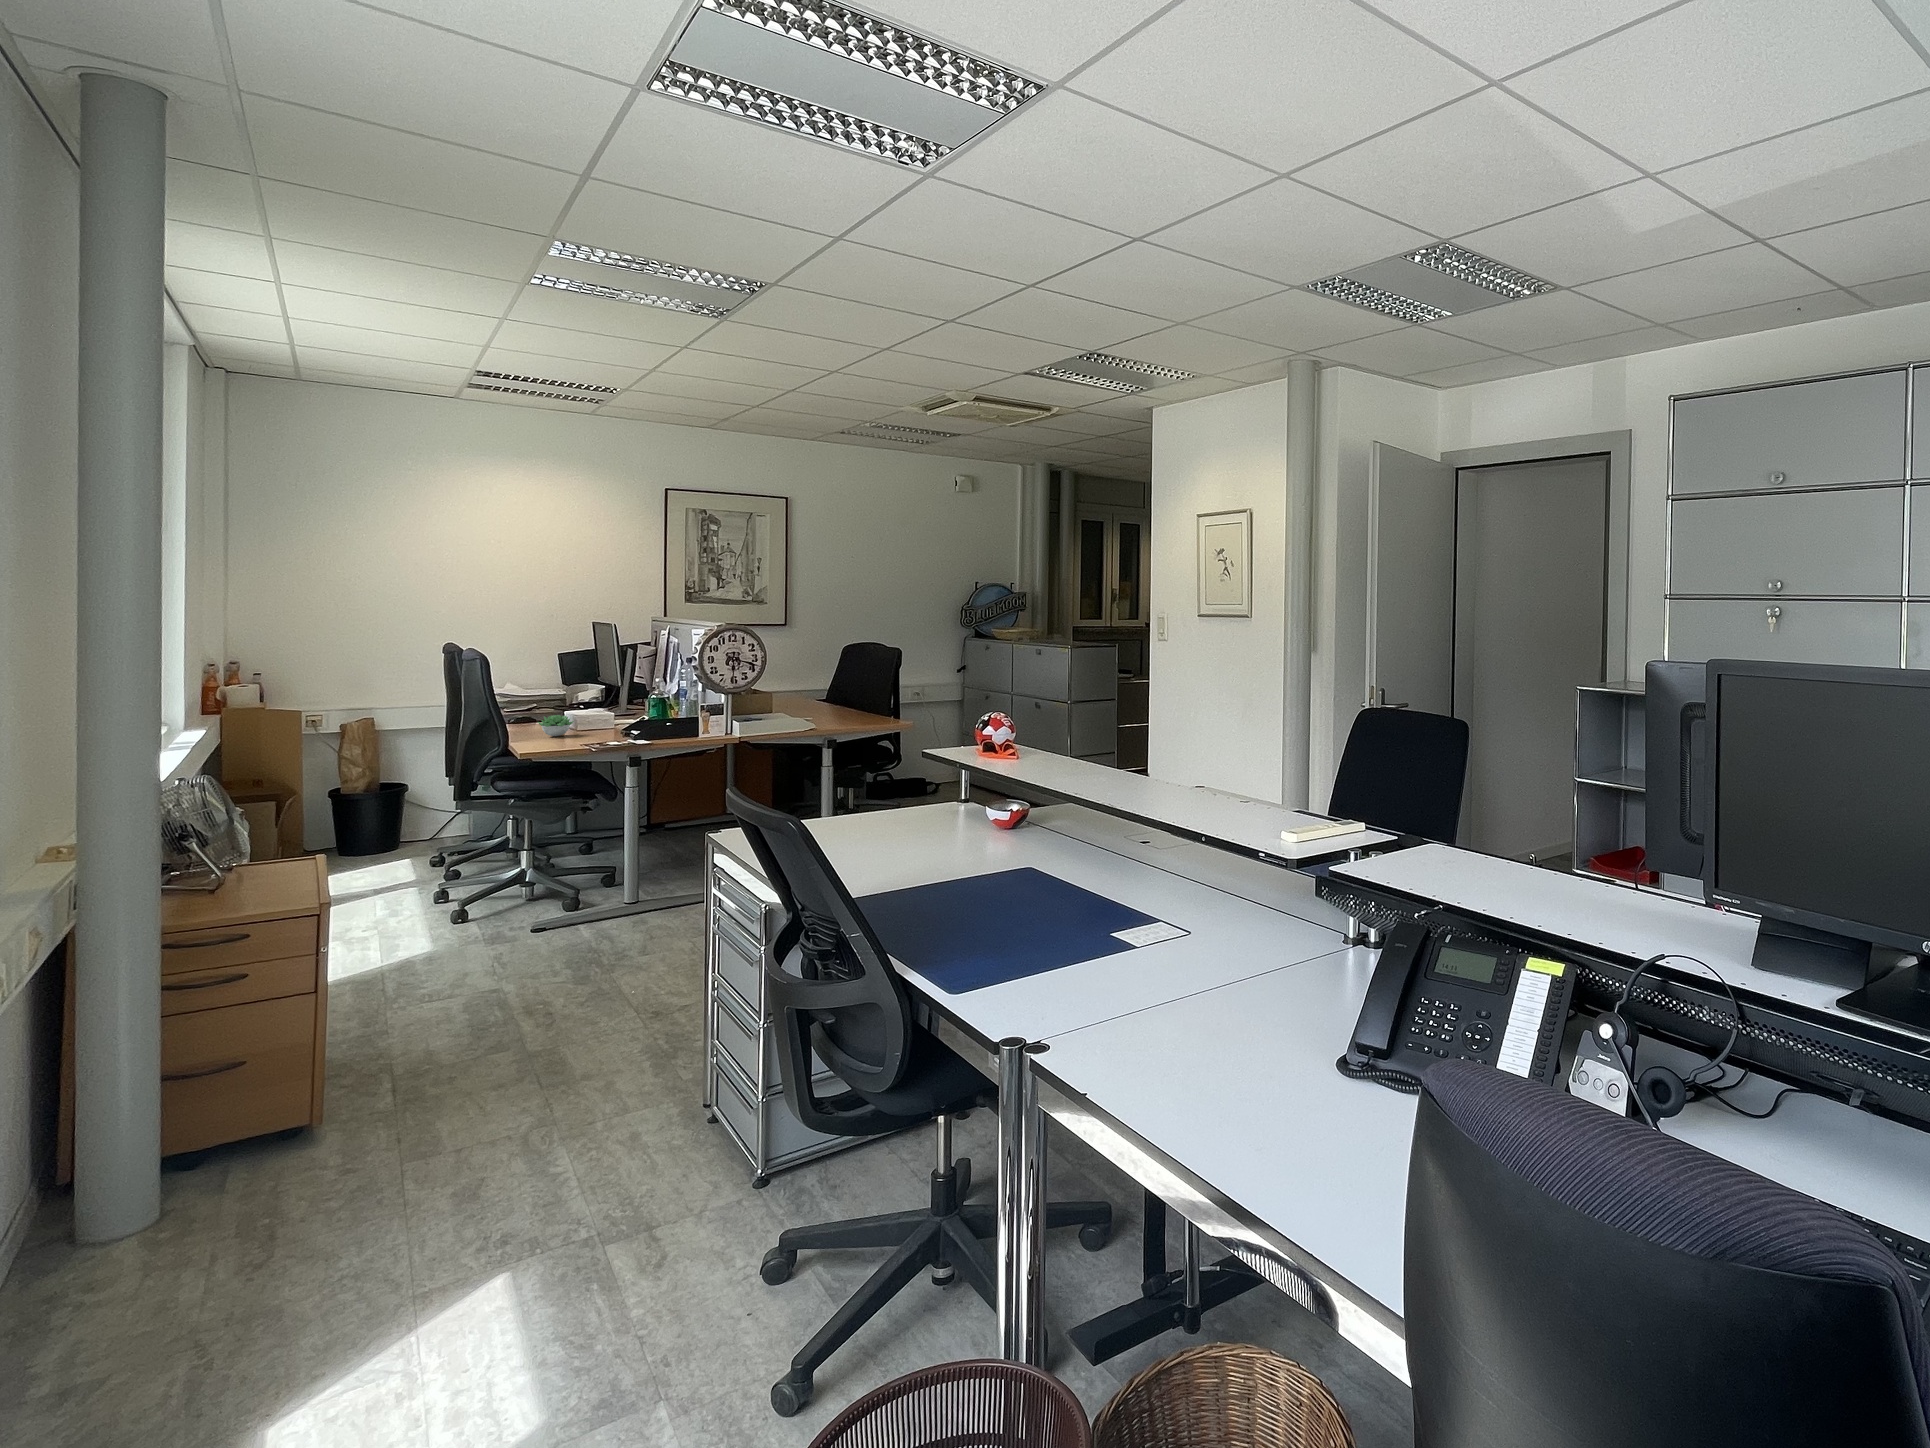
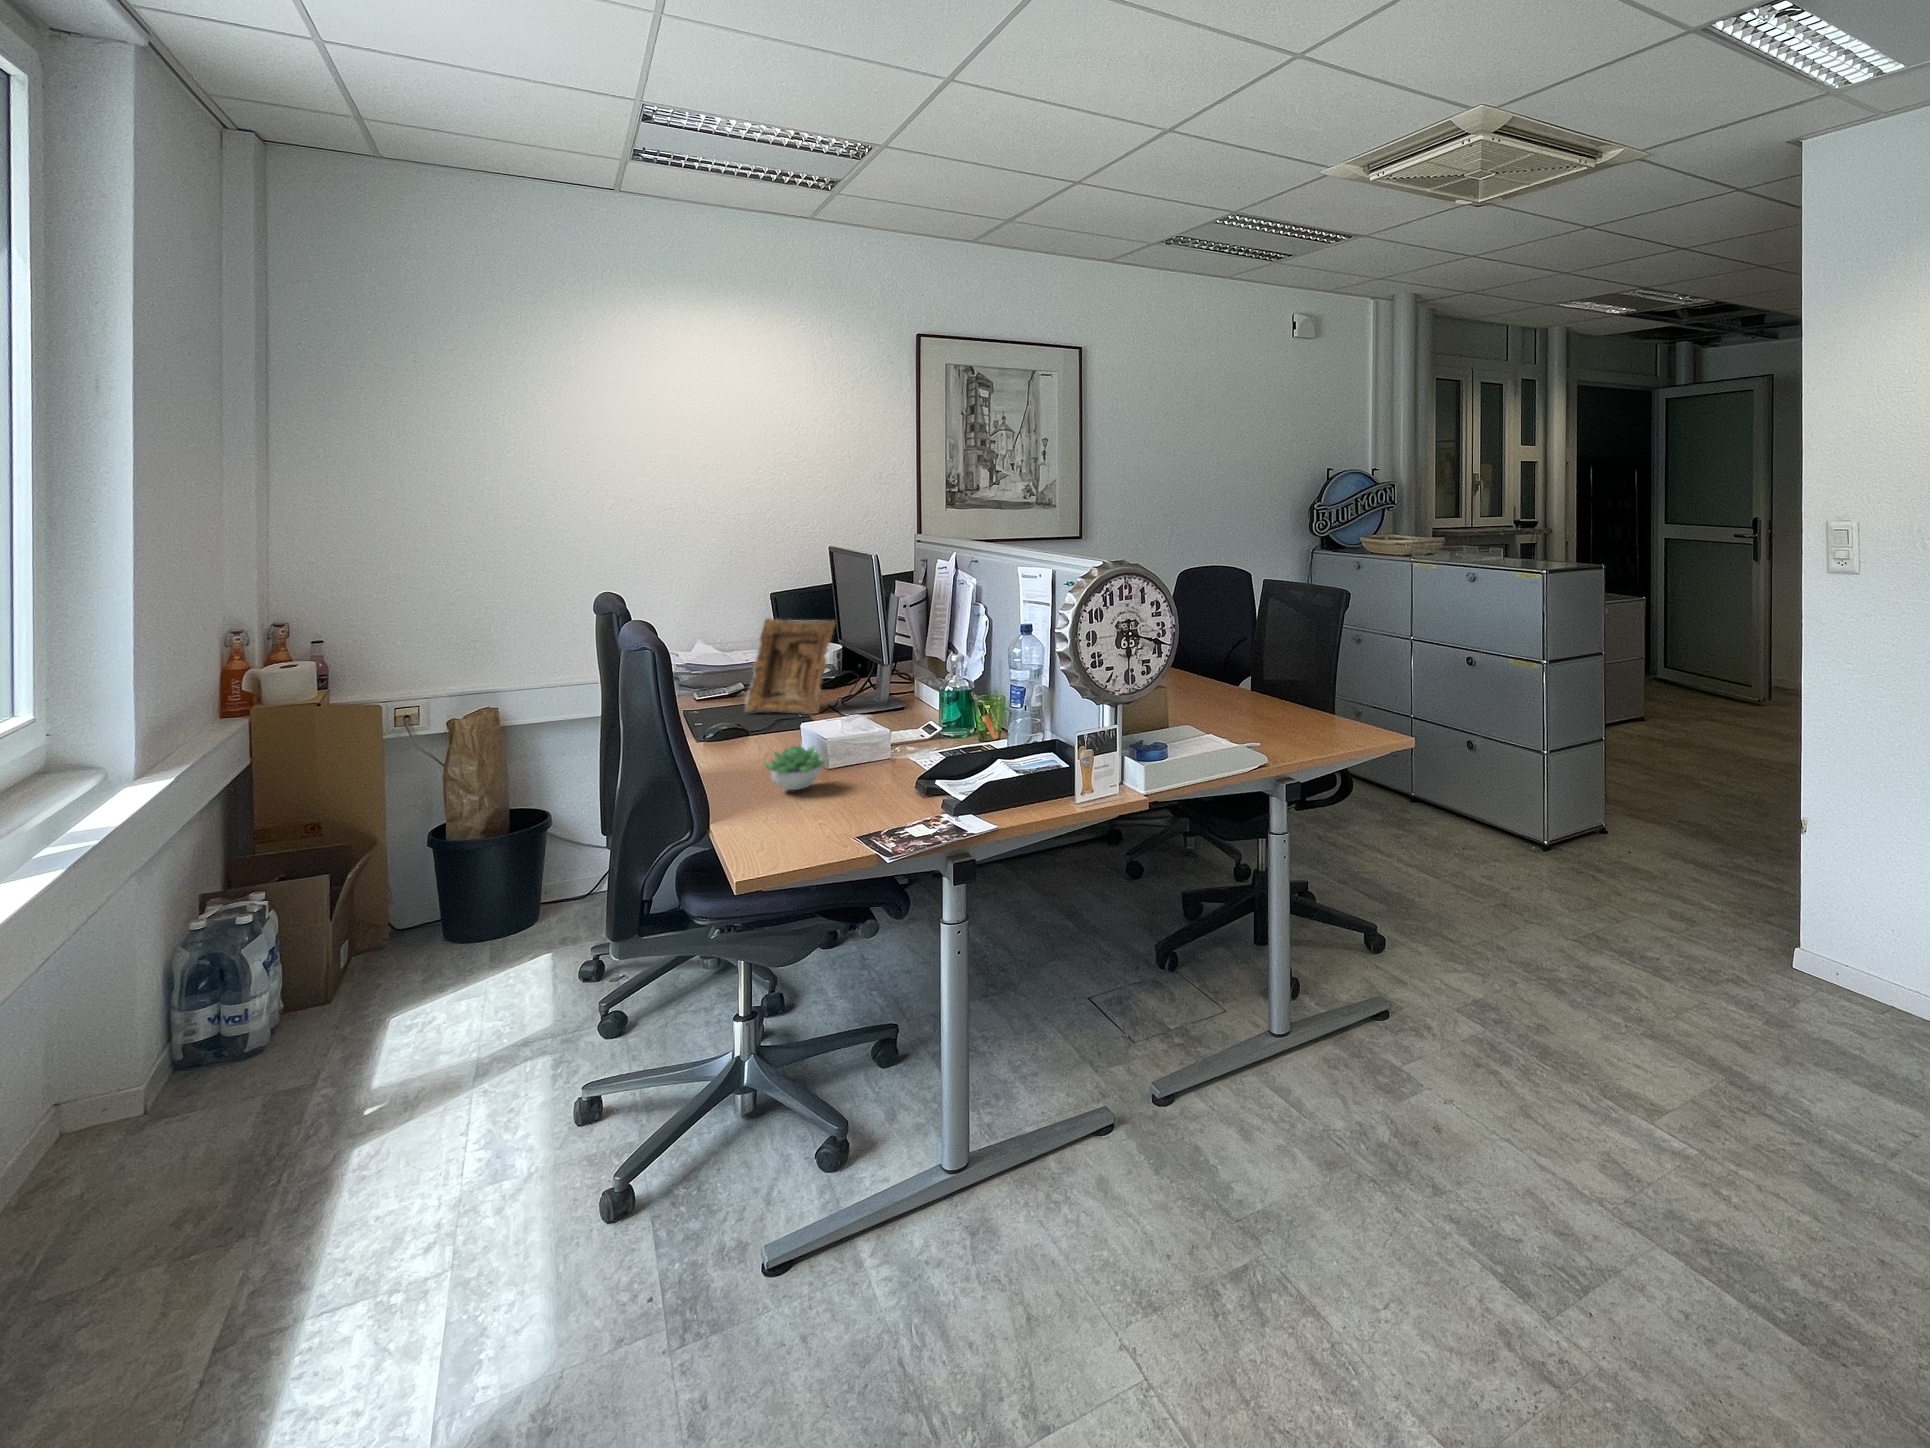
picture frame: none [535,662,592,716] -> present [745,618,835,713]

